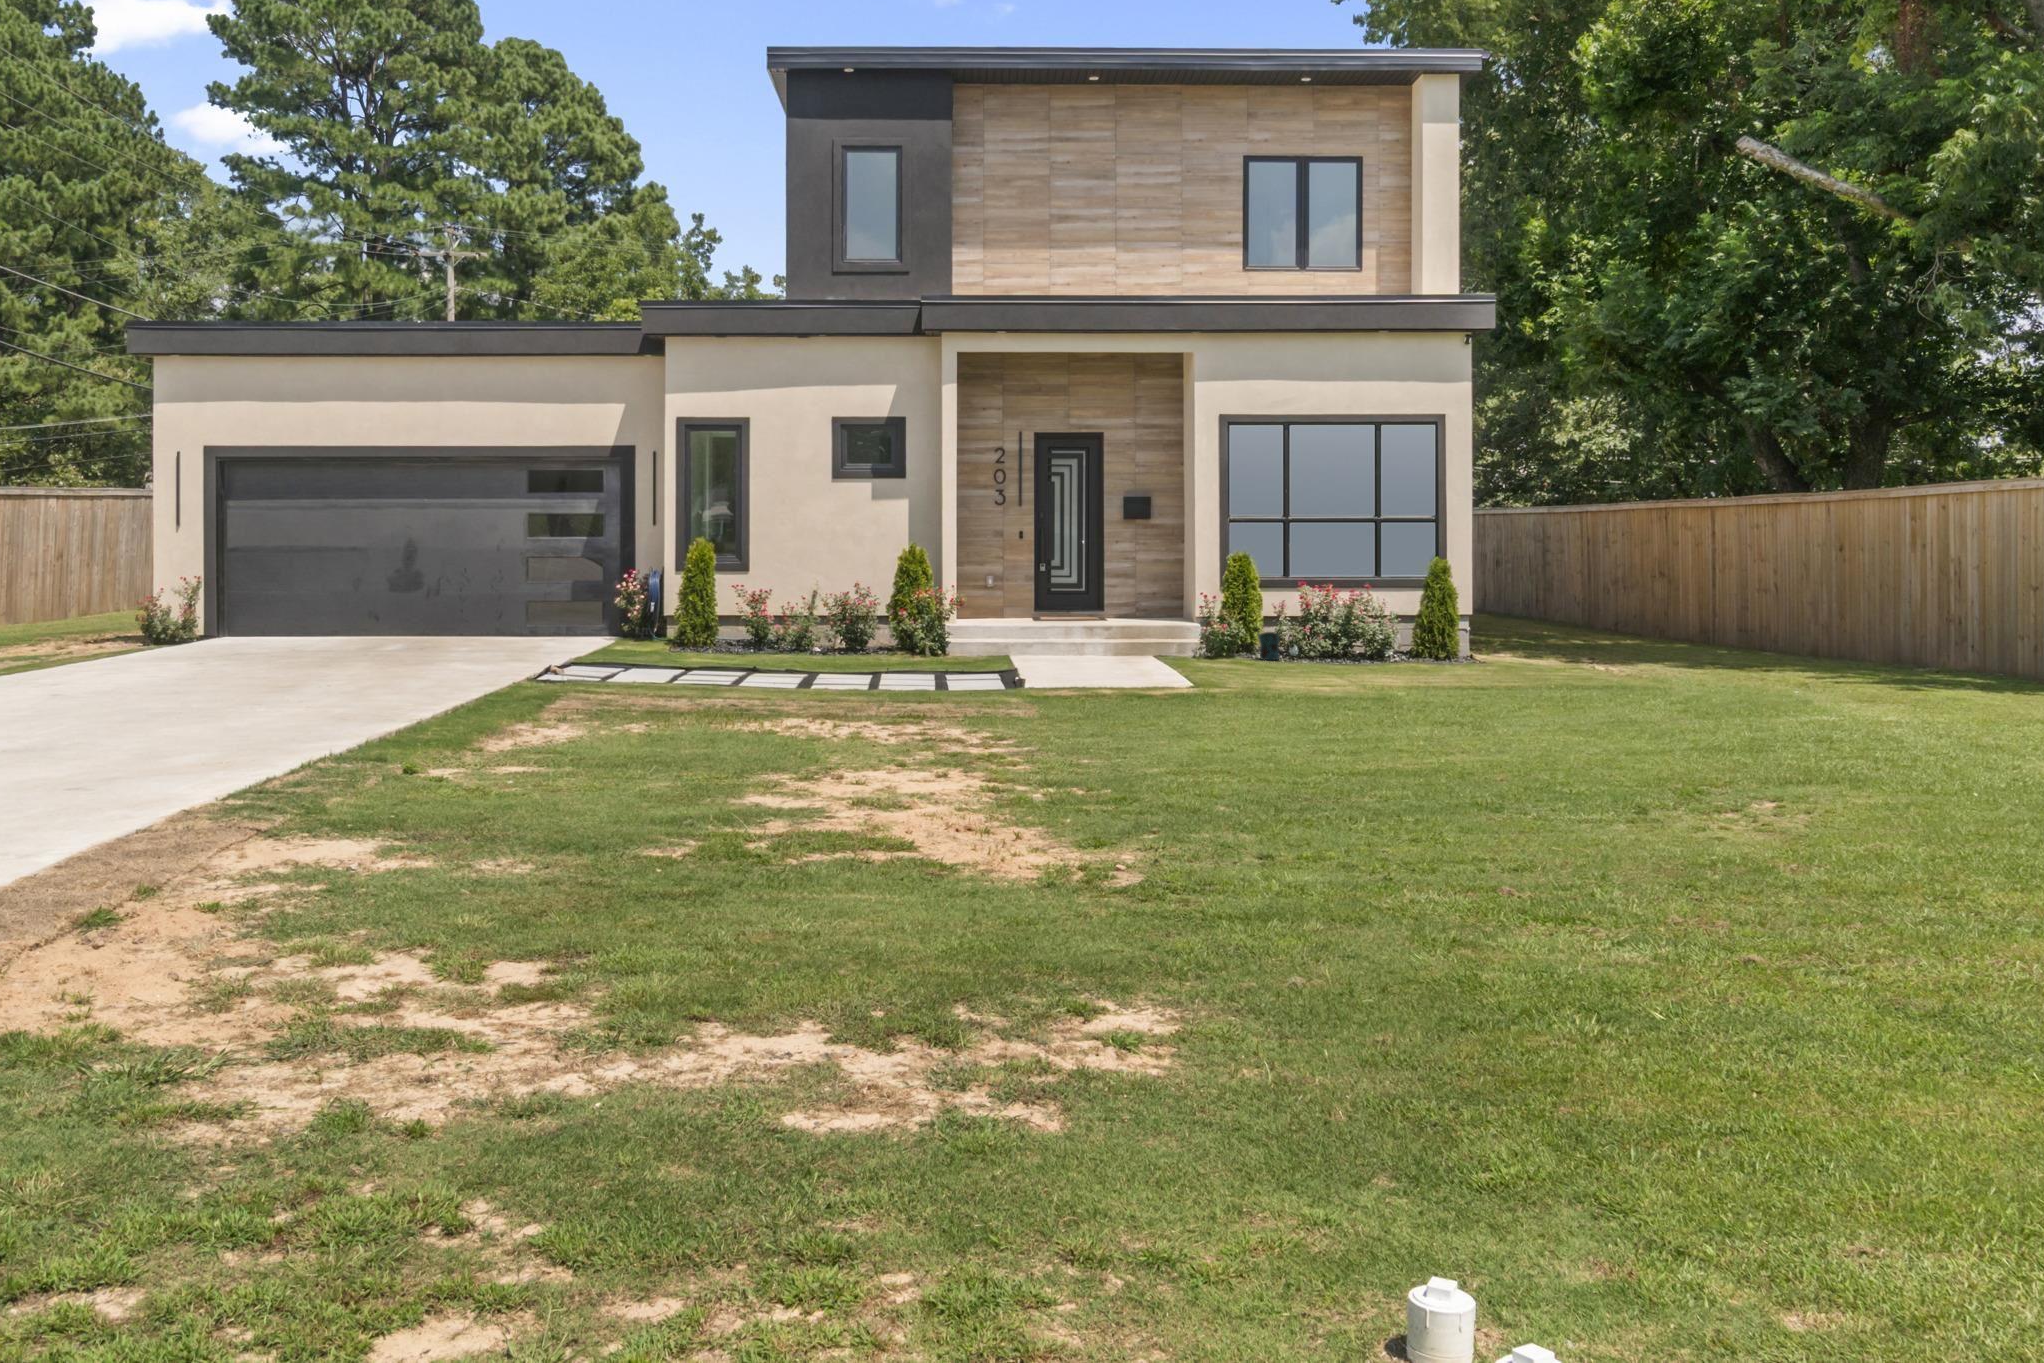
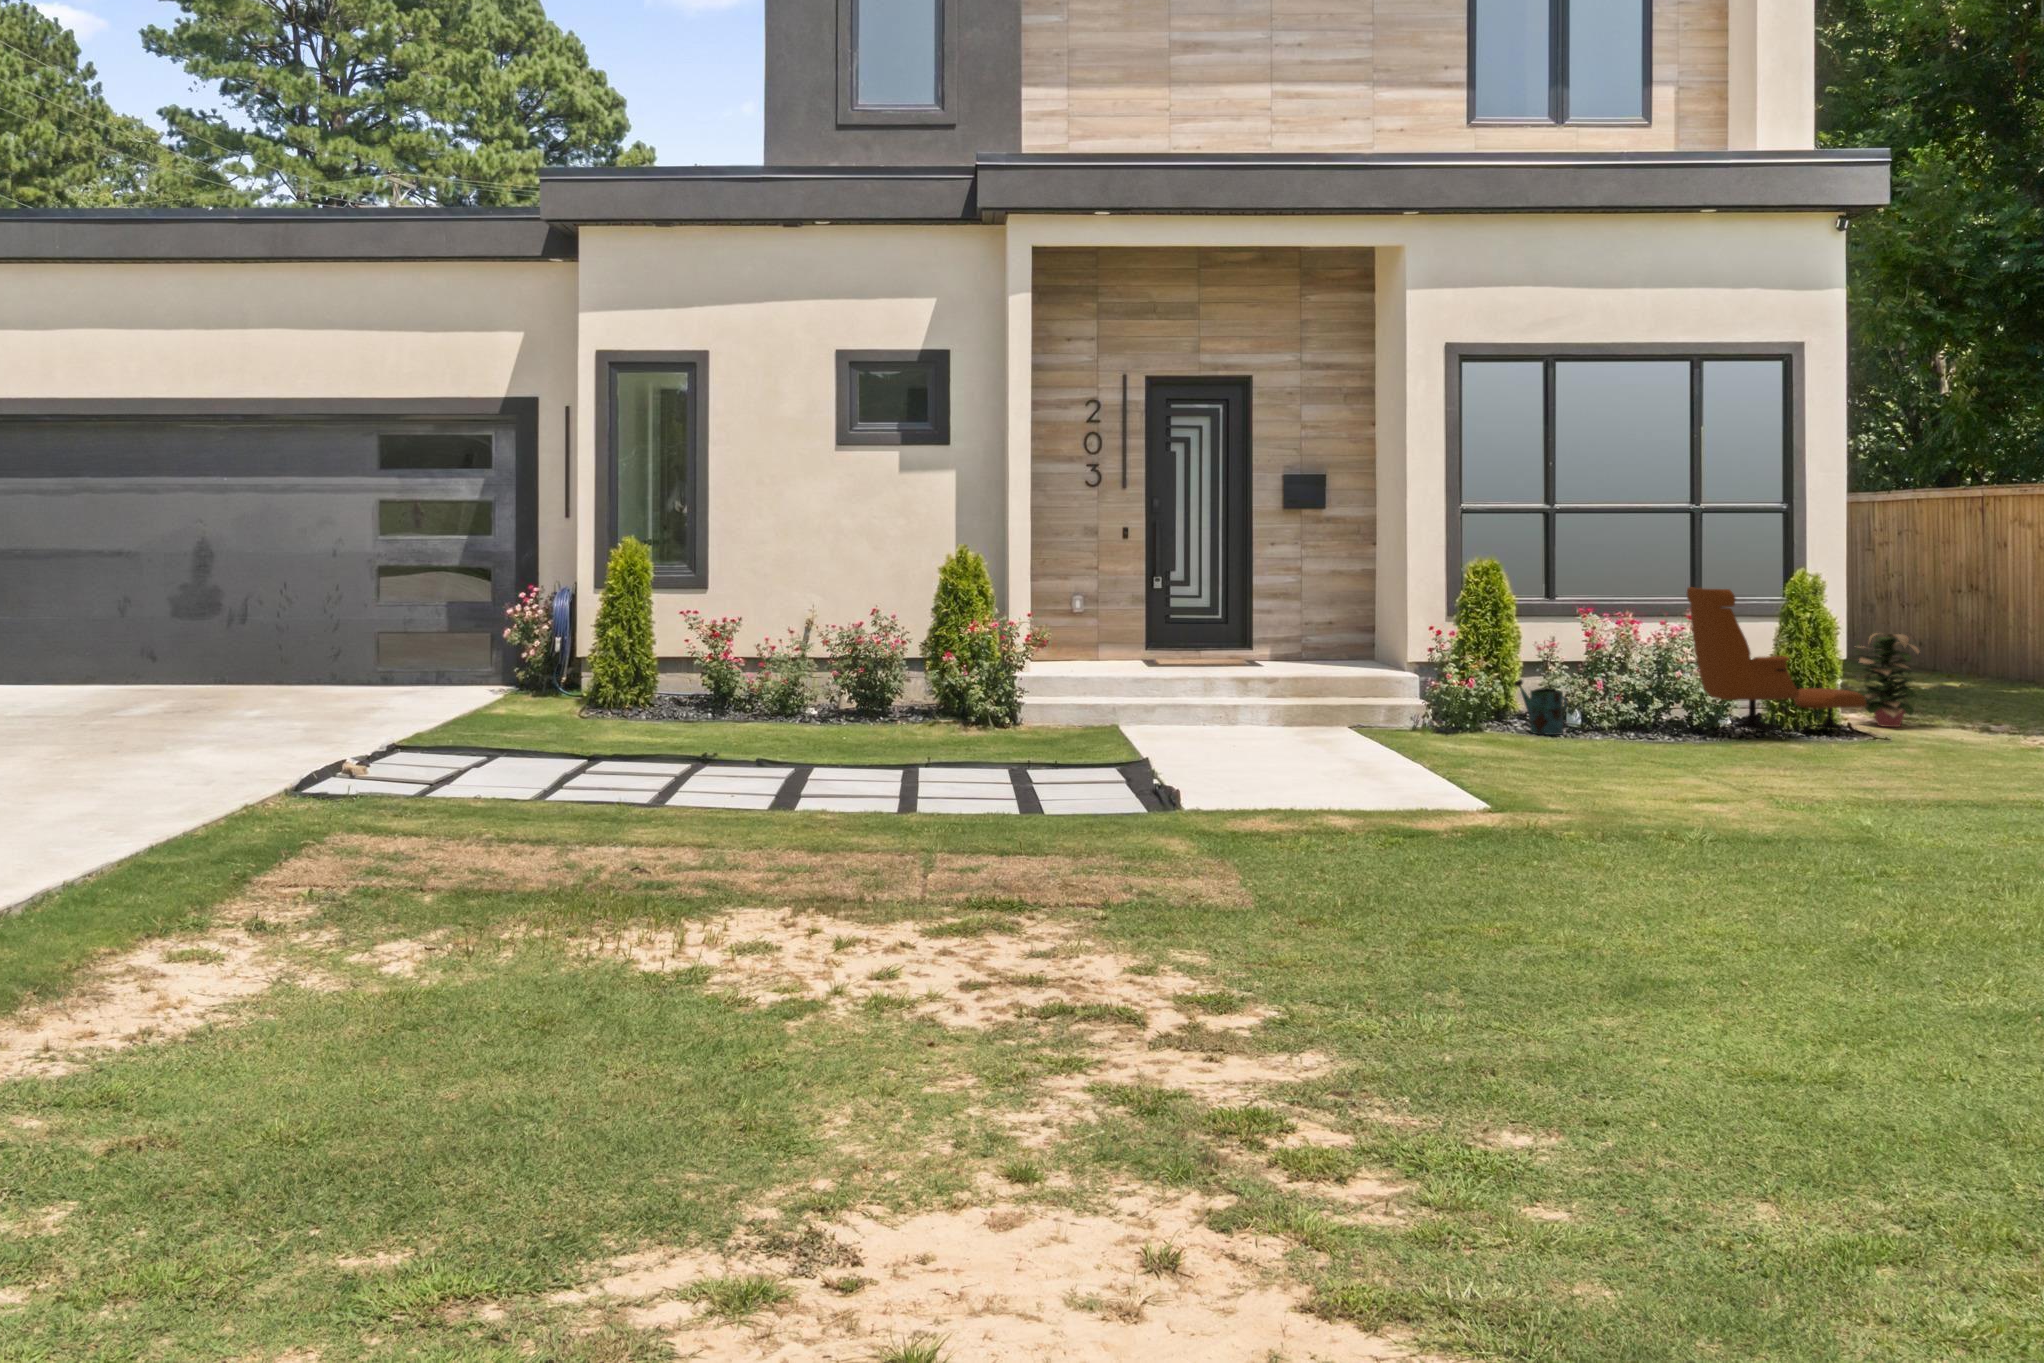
lounge chair: none [1356,570,1465,662] -> present [1687,587,1866,740]
decorative plant: none [1465,599,1511,658] -> present [1855,633,1919,727]

